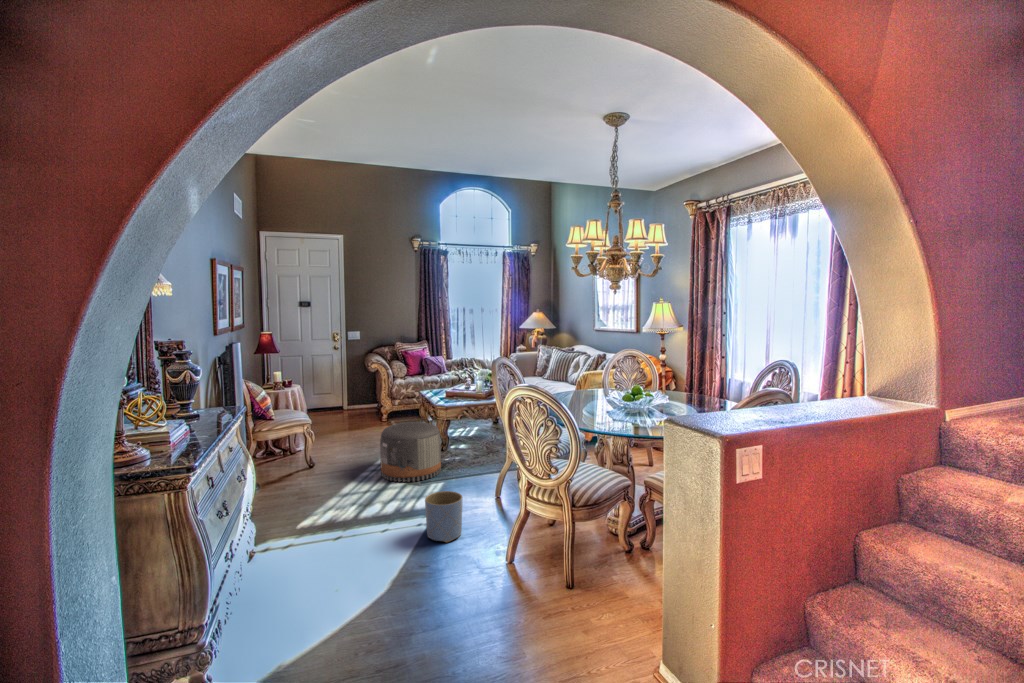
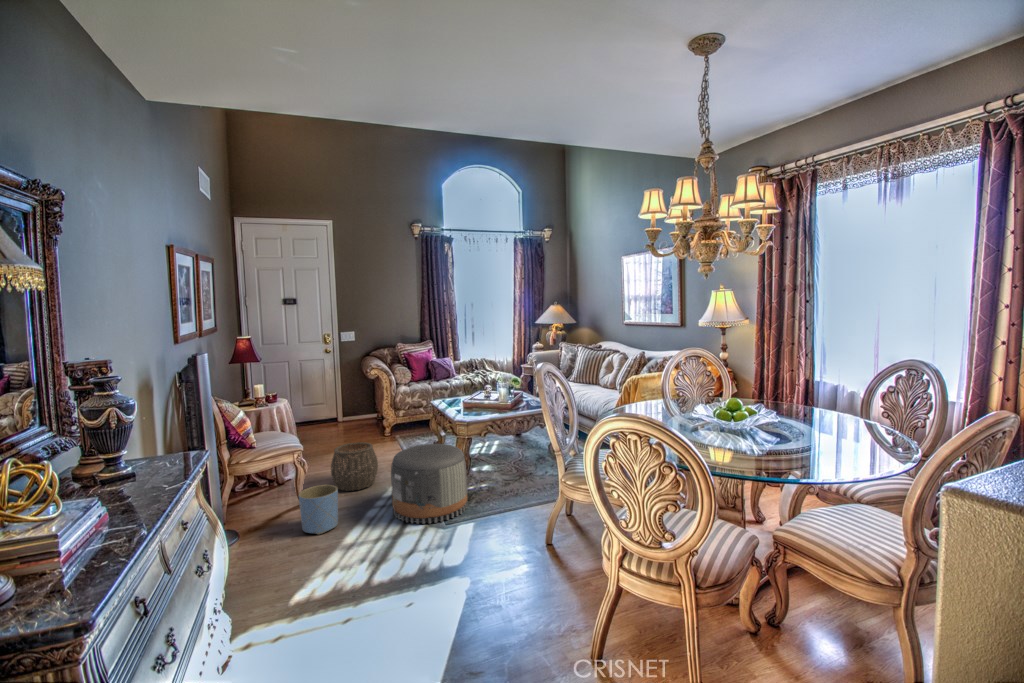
woven basket: none [333,421,372,460] -> present [331,442,378,491]
planter: present [425,491,462,542] -> present [299,485,338,534]

